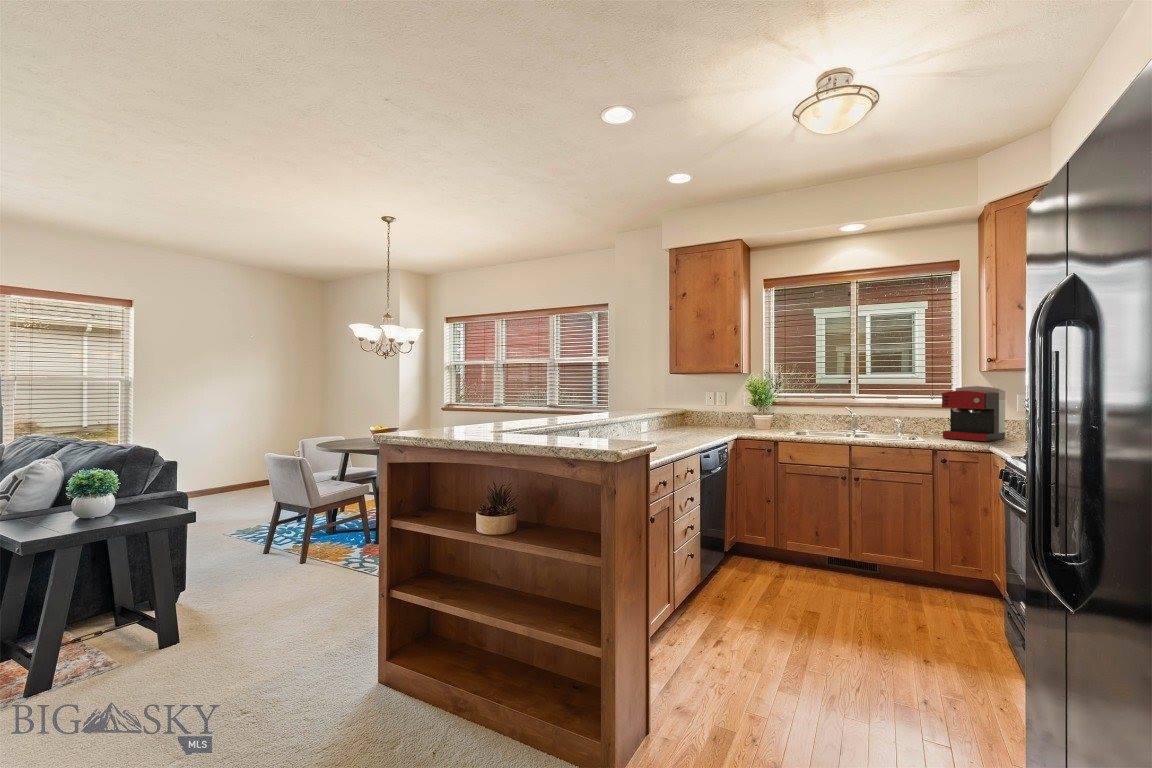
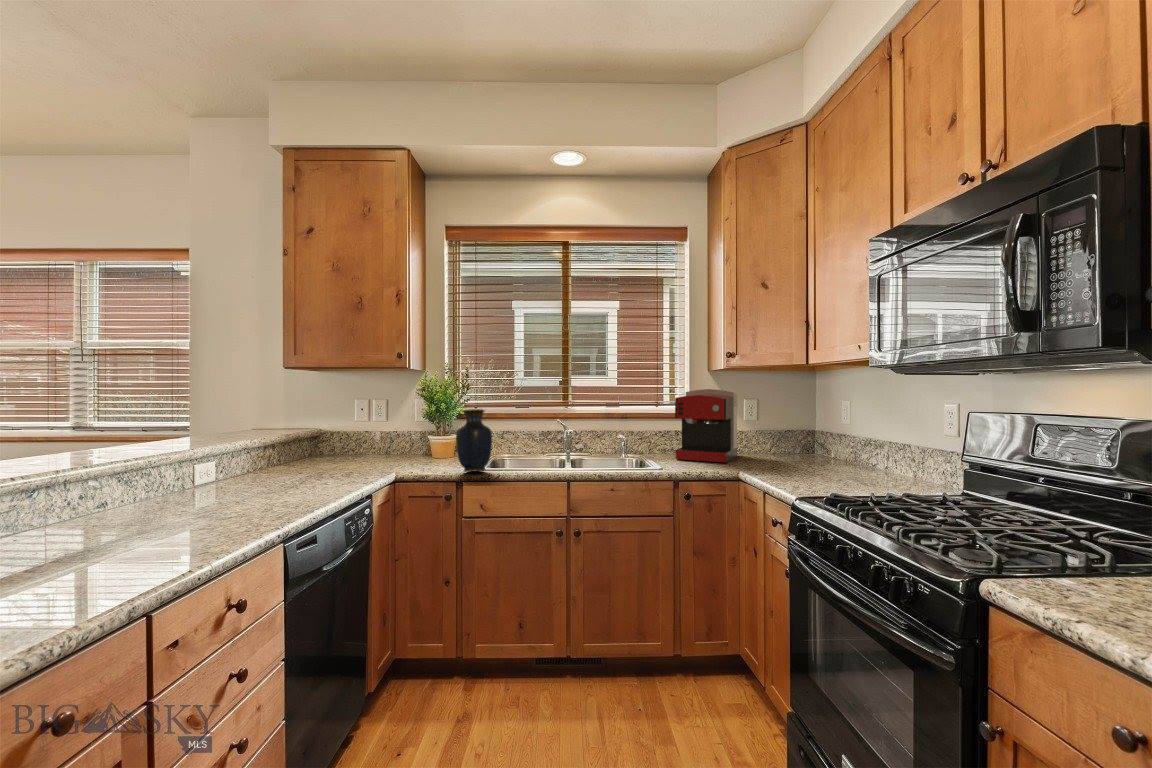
vase: none [773,398,797,436] -> present [456,409,492,472]

